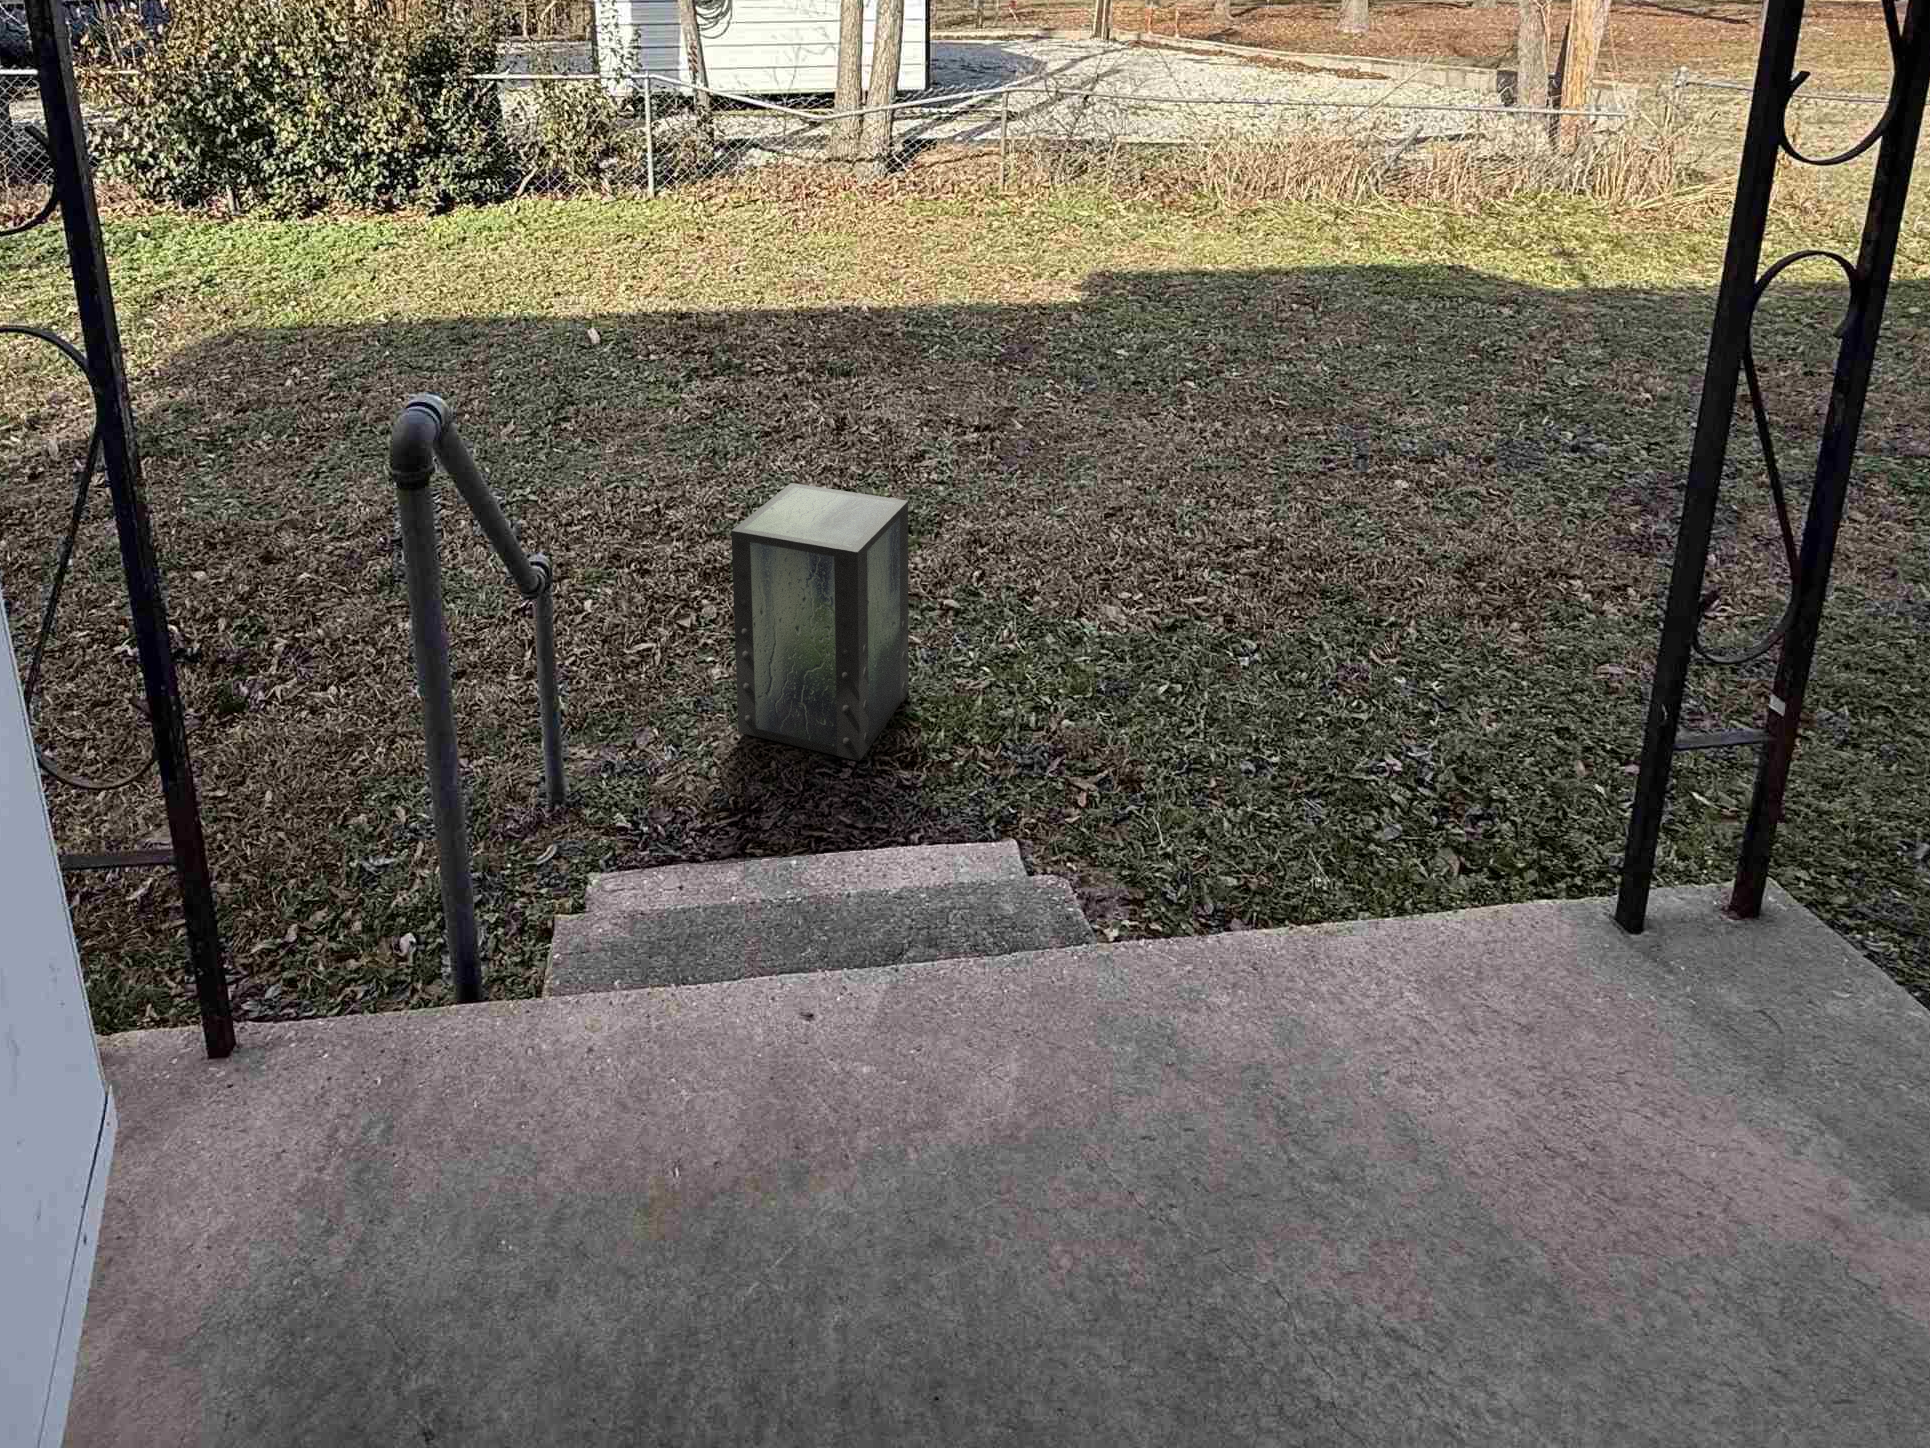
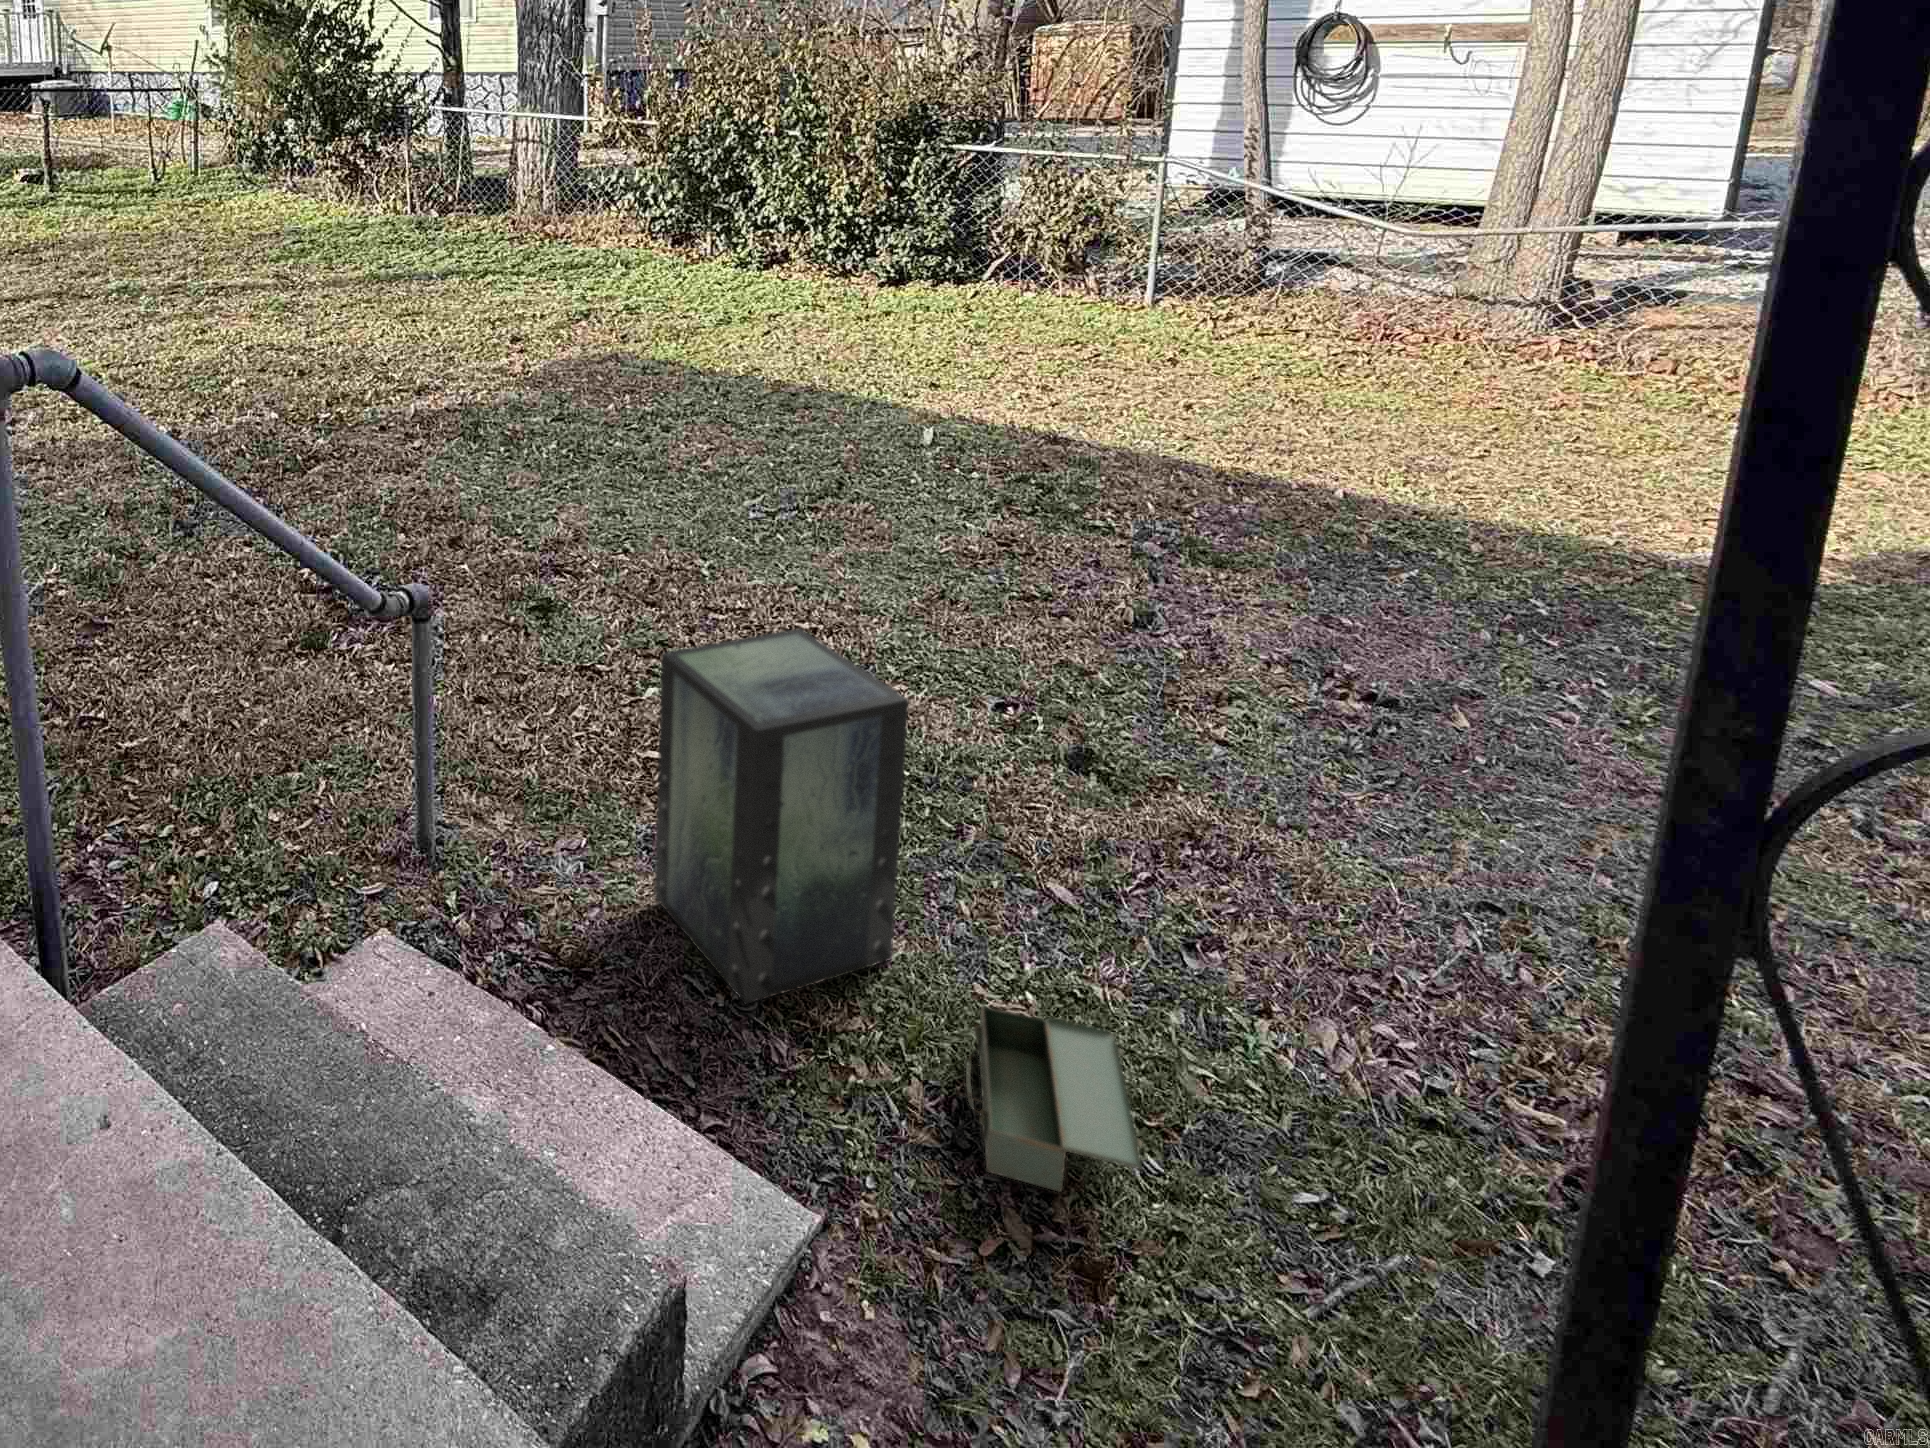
toolbox: none [994,662,1130,767] -> present [966,1006,1142,1192]

